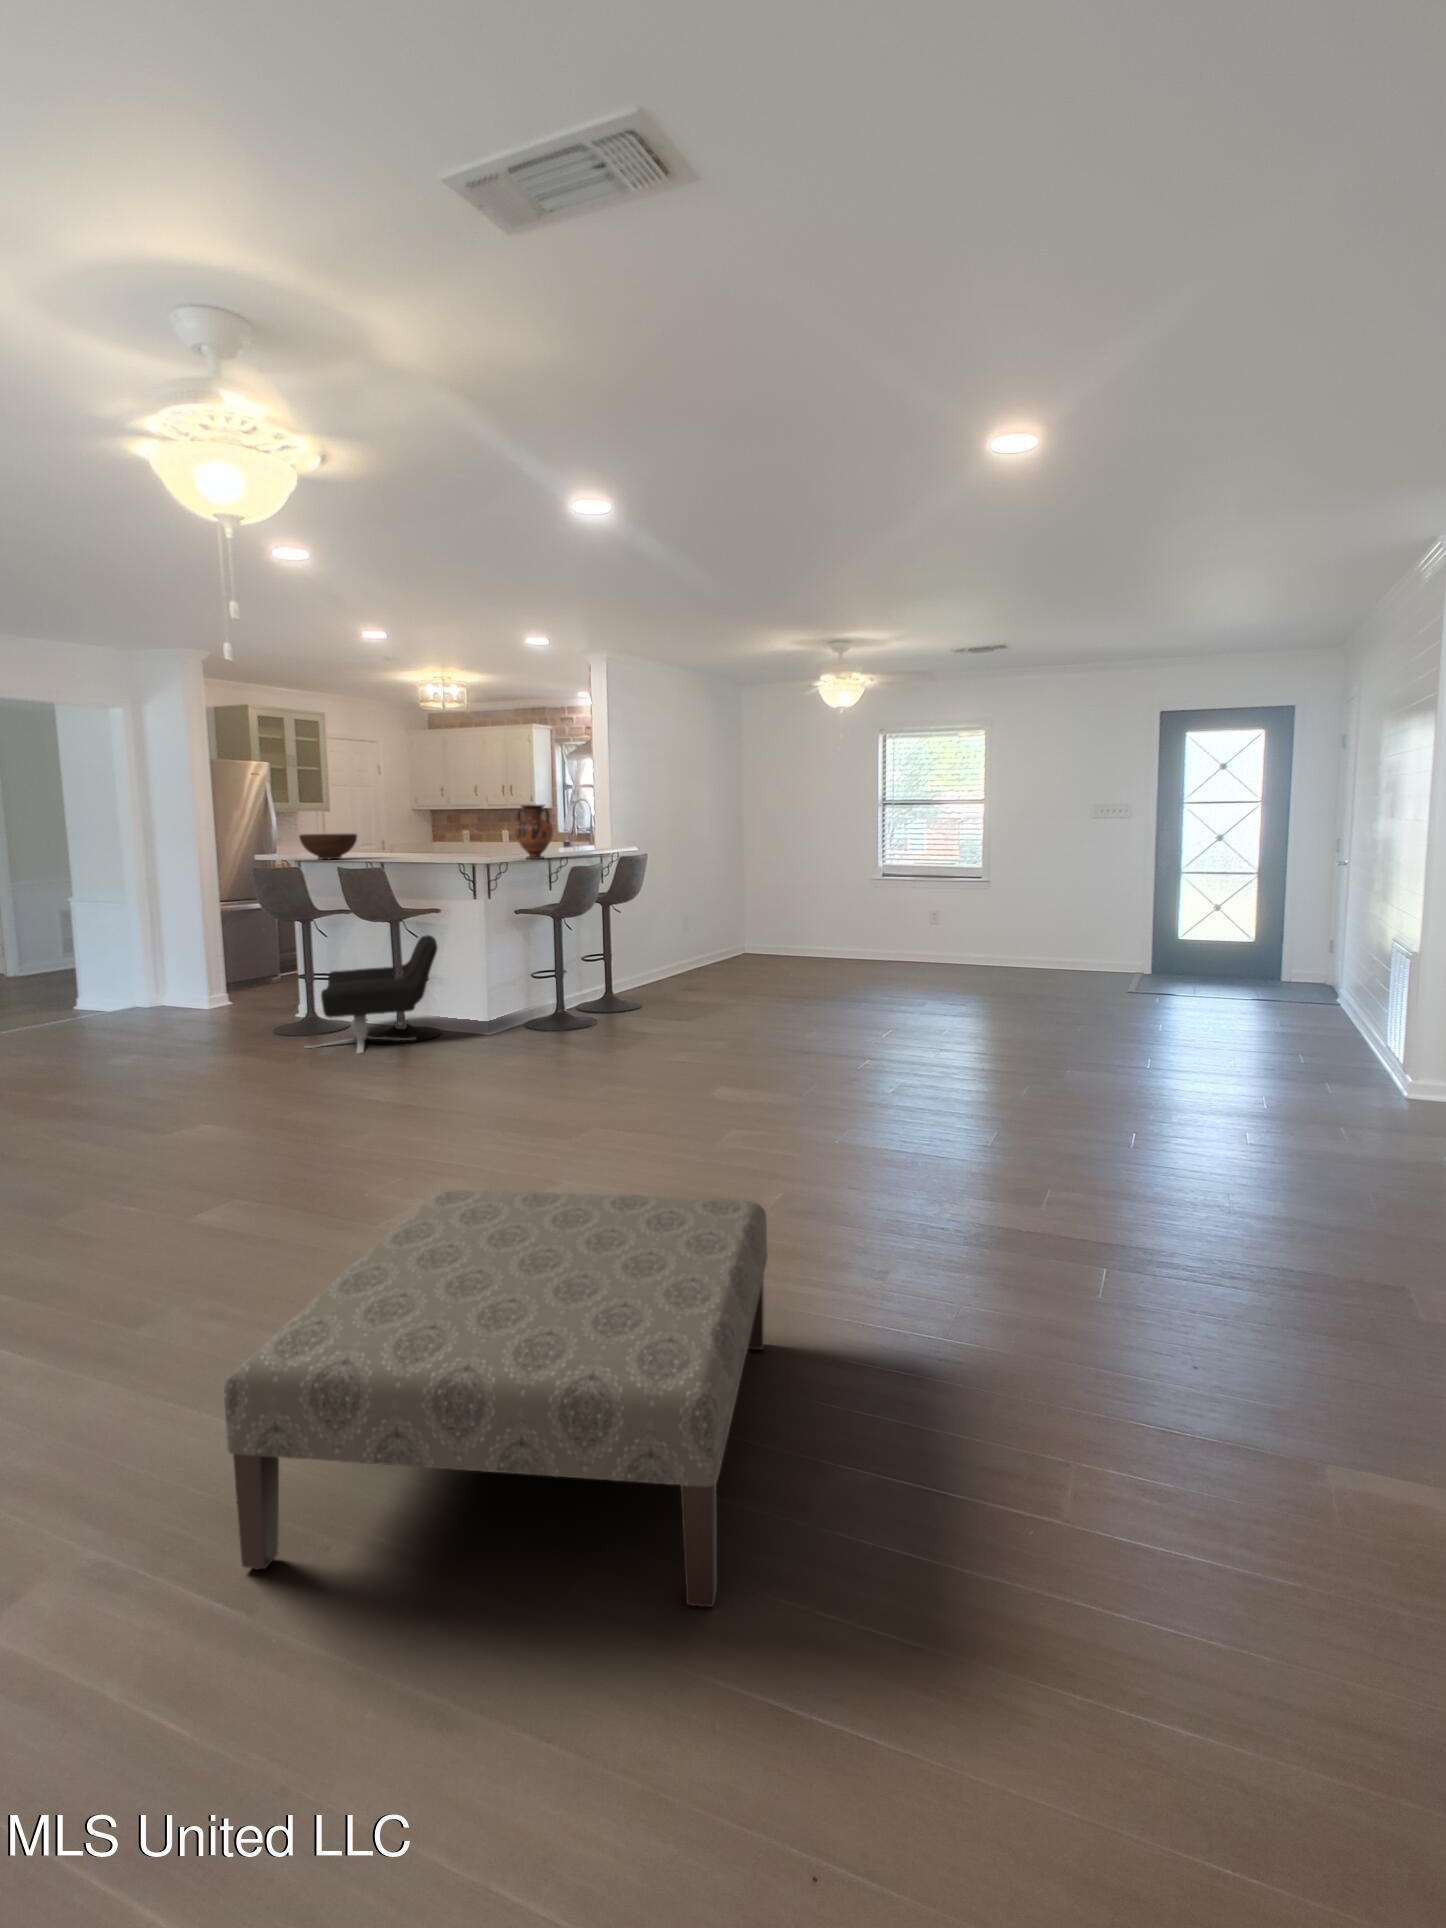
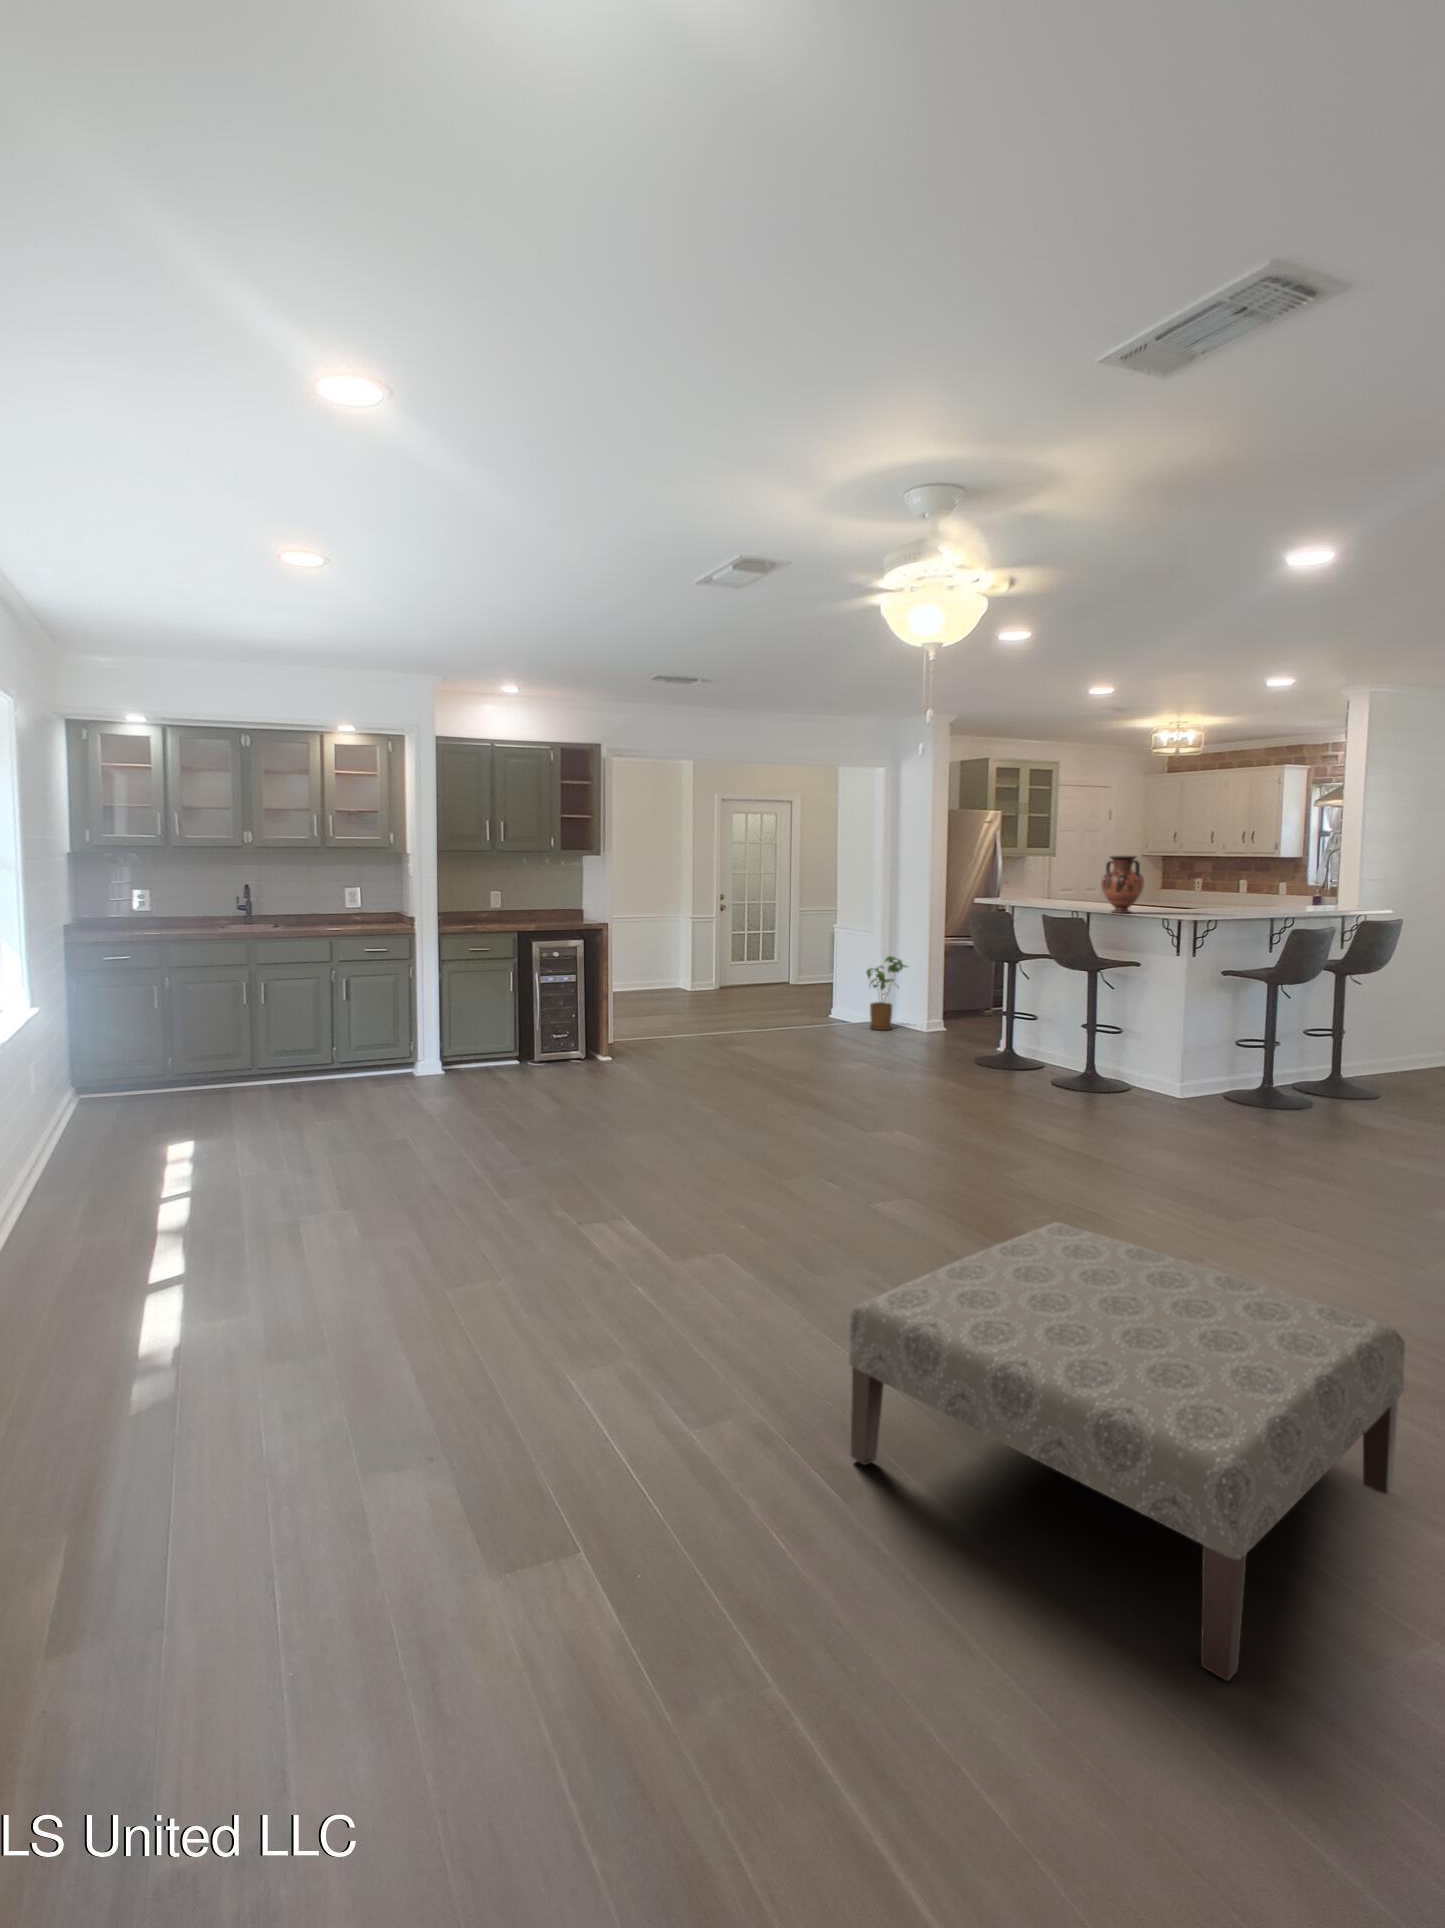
vase: present [515,805,553,859] -> present [1101,856,1144,913]
fruit bowl: present [299,834,357,860] -> none [1014,881,1067,906]
house plant: none [122,929,180,1017] -> present [867,956,906,1030]
lounge chair: present [306,935,438,1053] -> none [997,987,1132,1093]

